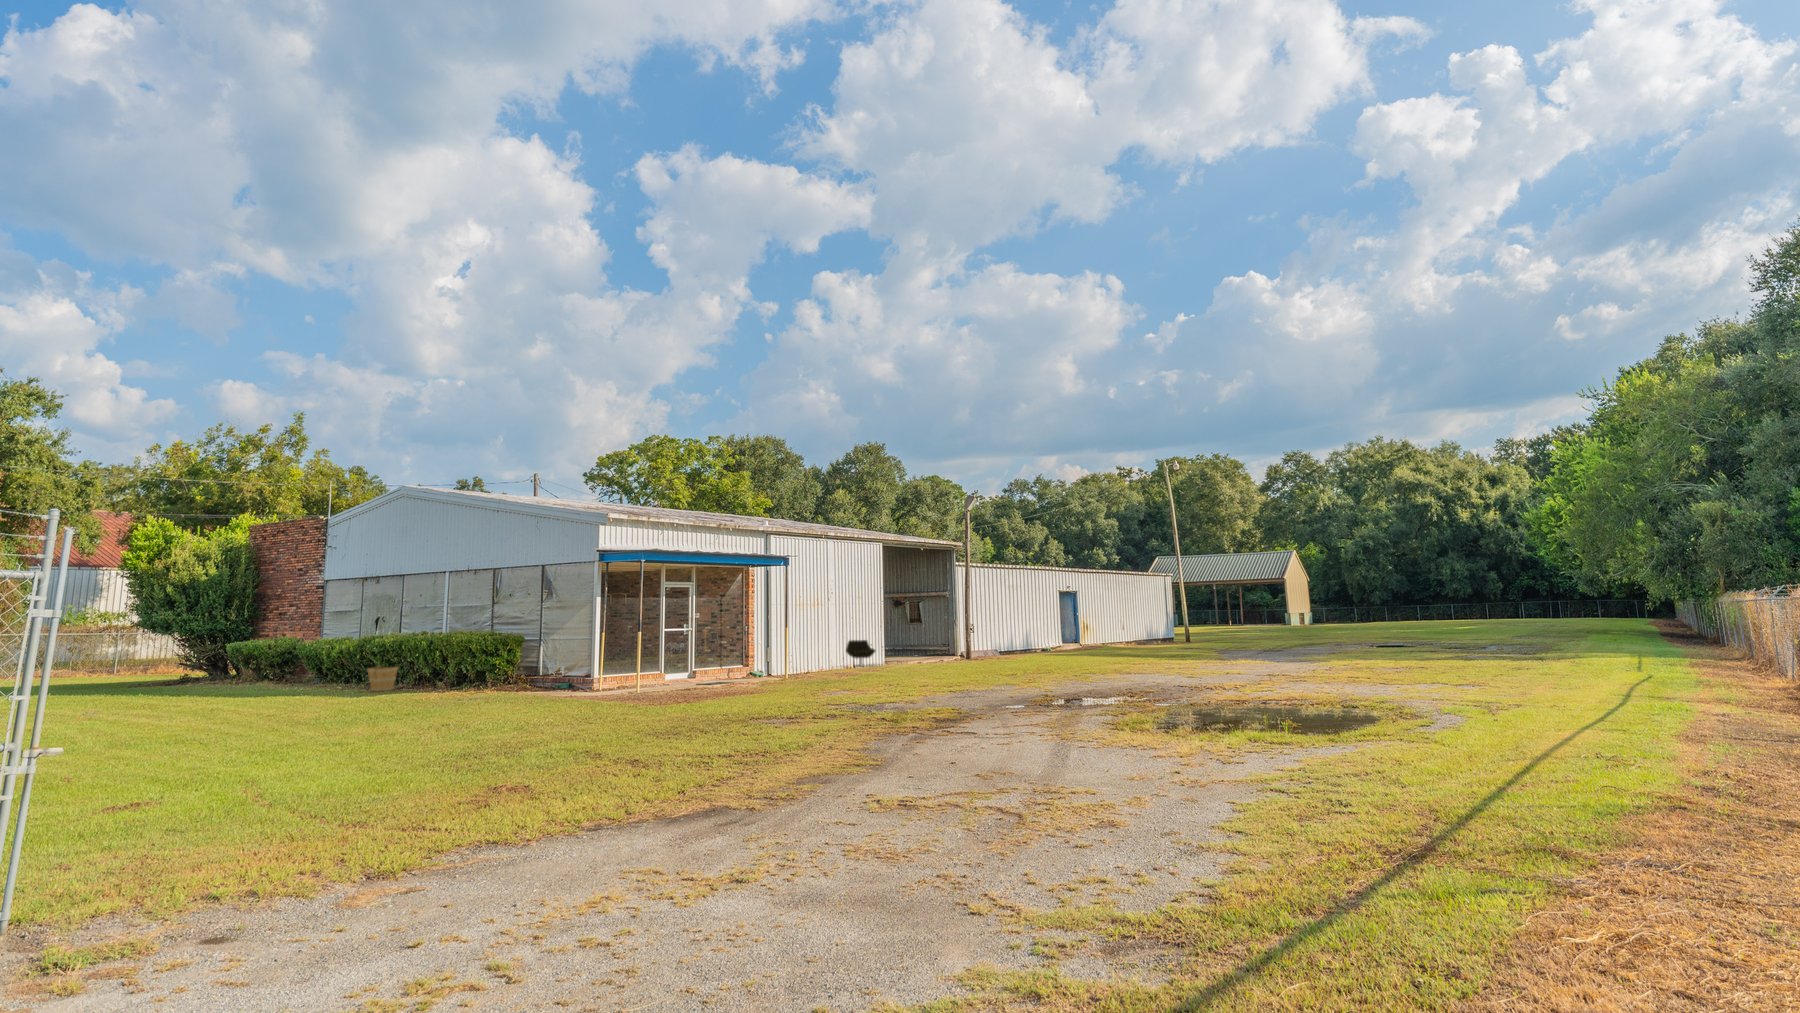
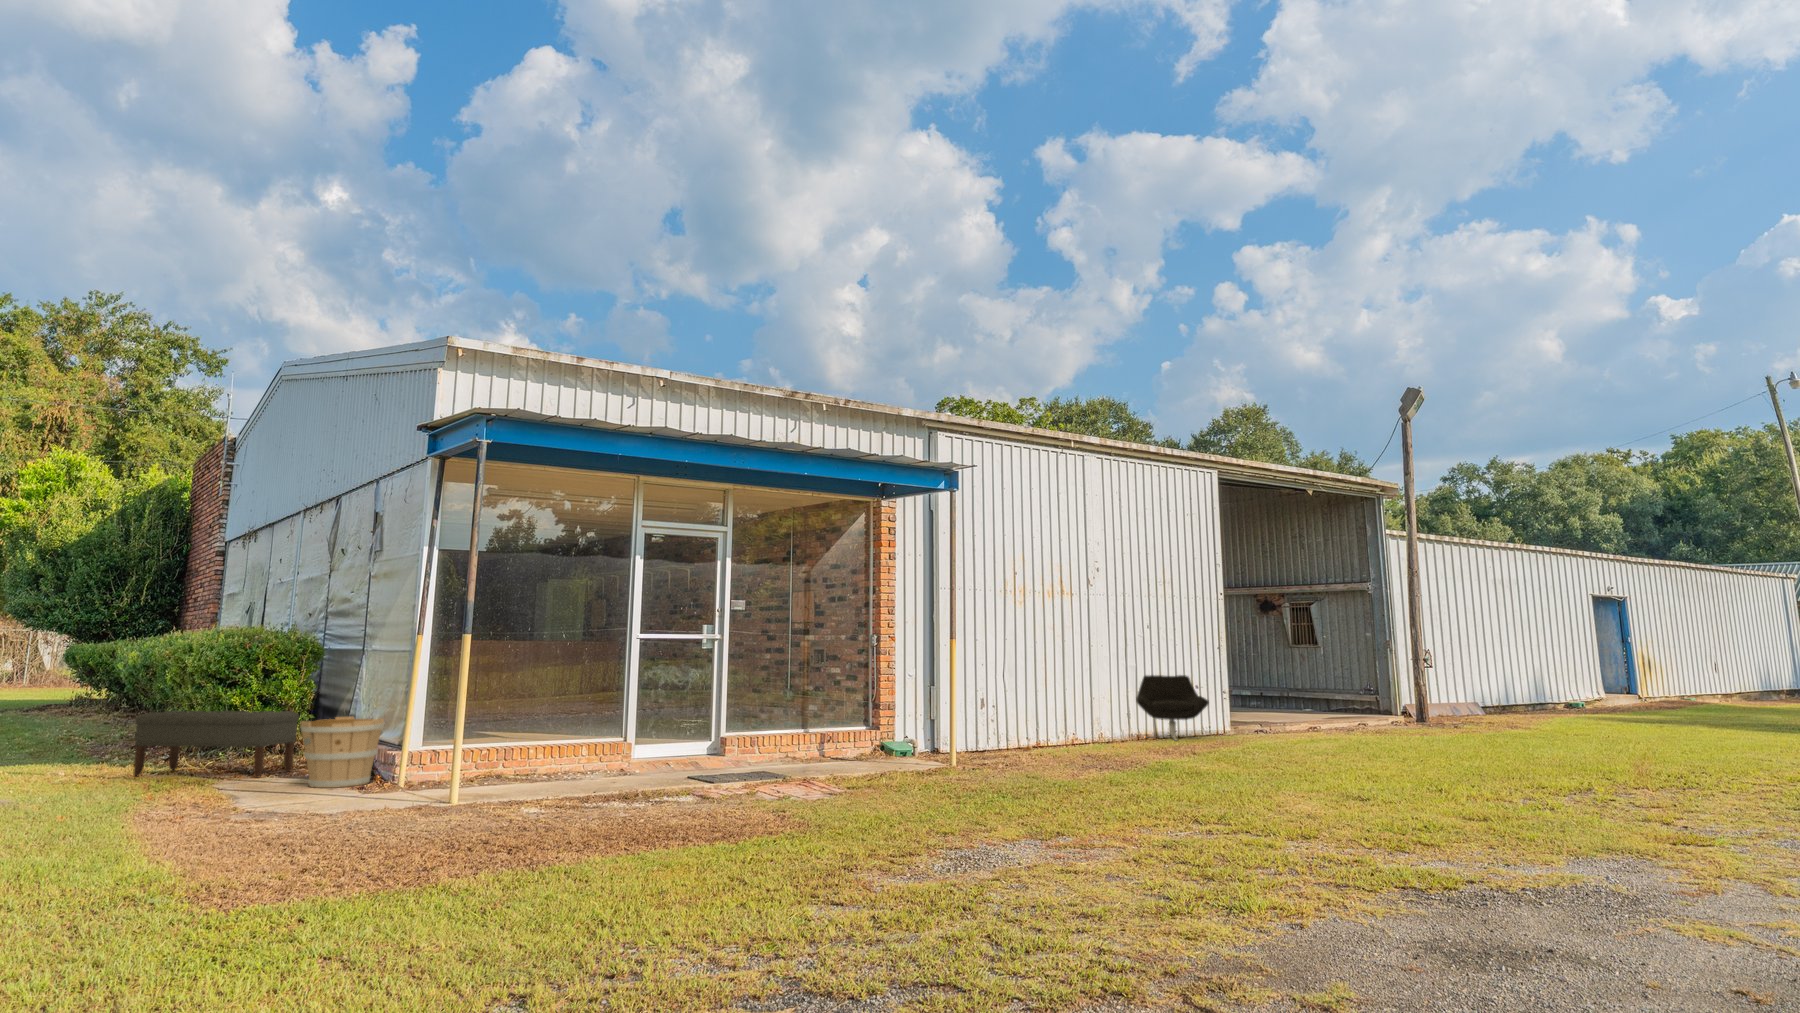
bench: none [464,664,527,692] -> present [133,710,299,778]
wooden bucket: present [367,666,398,691] -> present [301,717,384,788]

